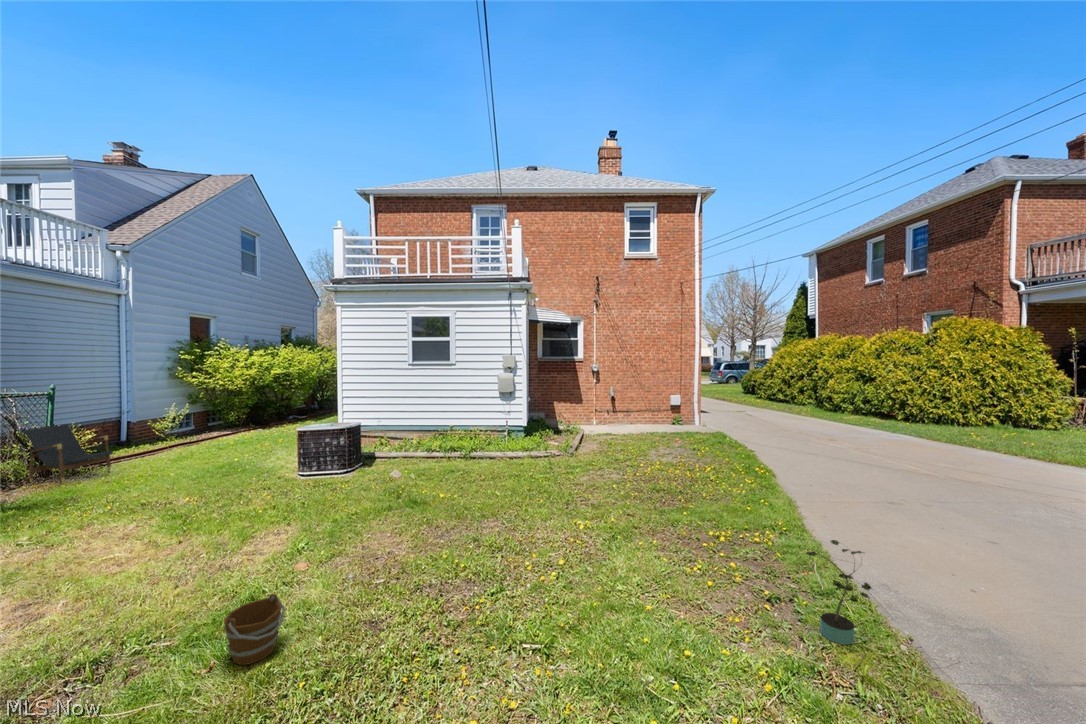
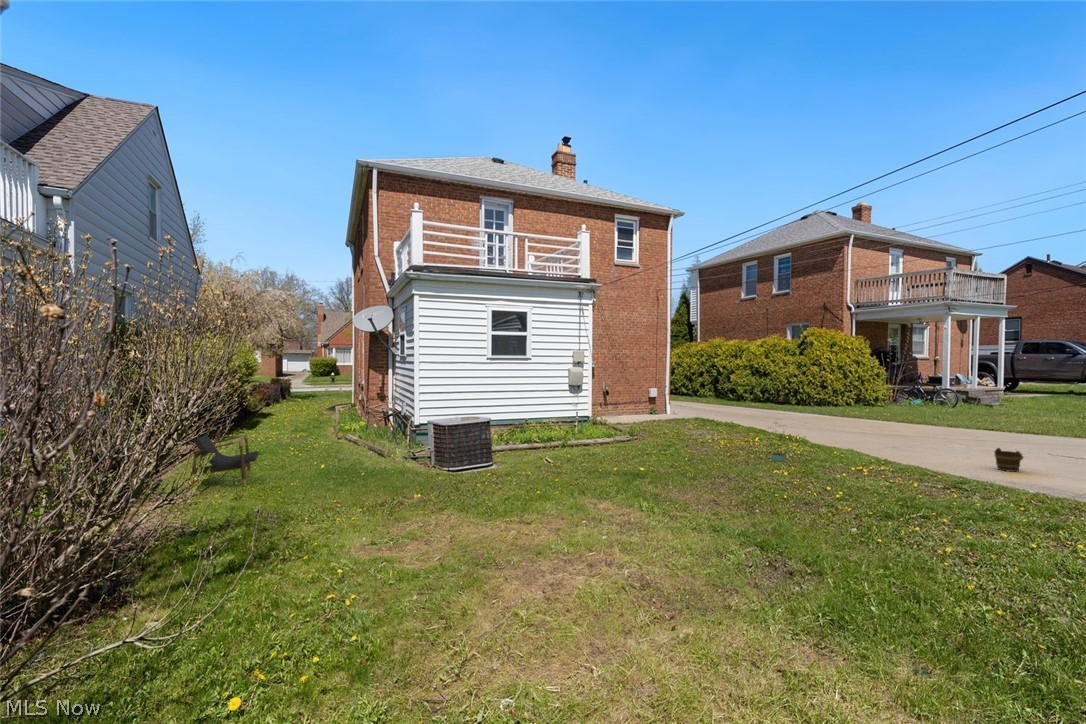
potted plant: present [806,540,871,645] -> present [772,433,791,461]
bucket: present [224,594,285,665] -> present [994,448,1023,472]

